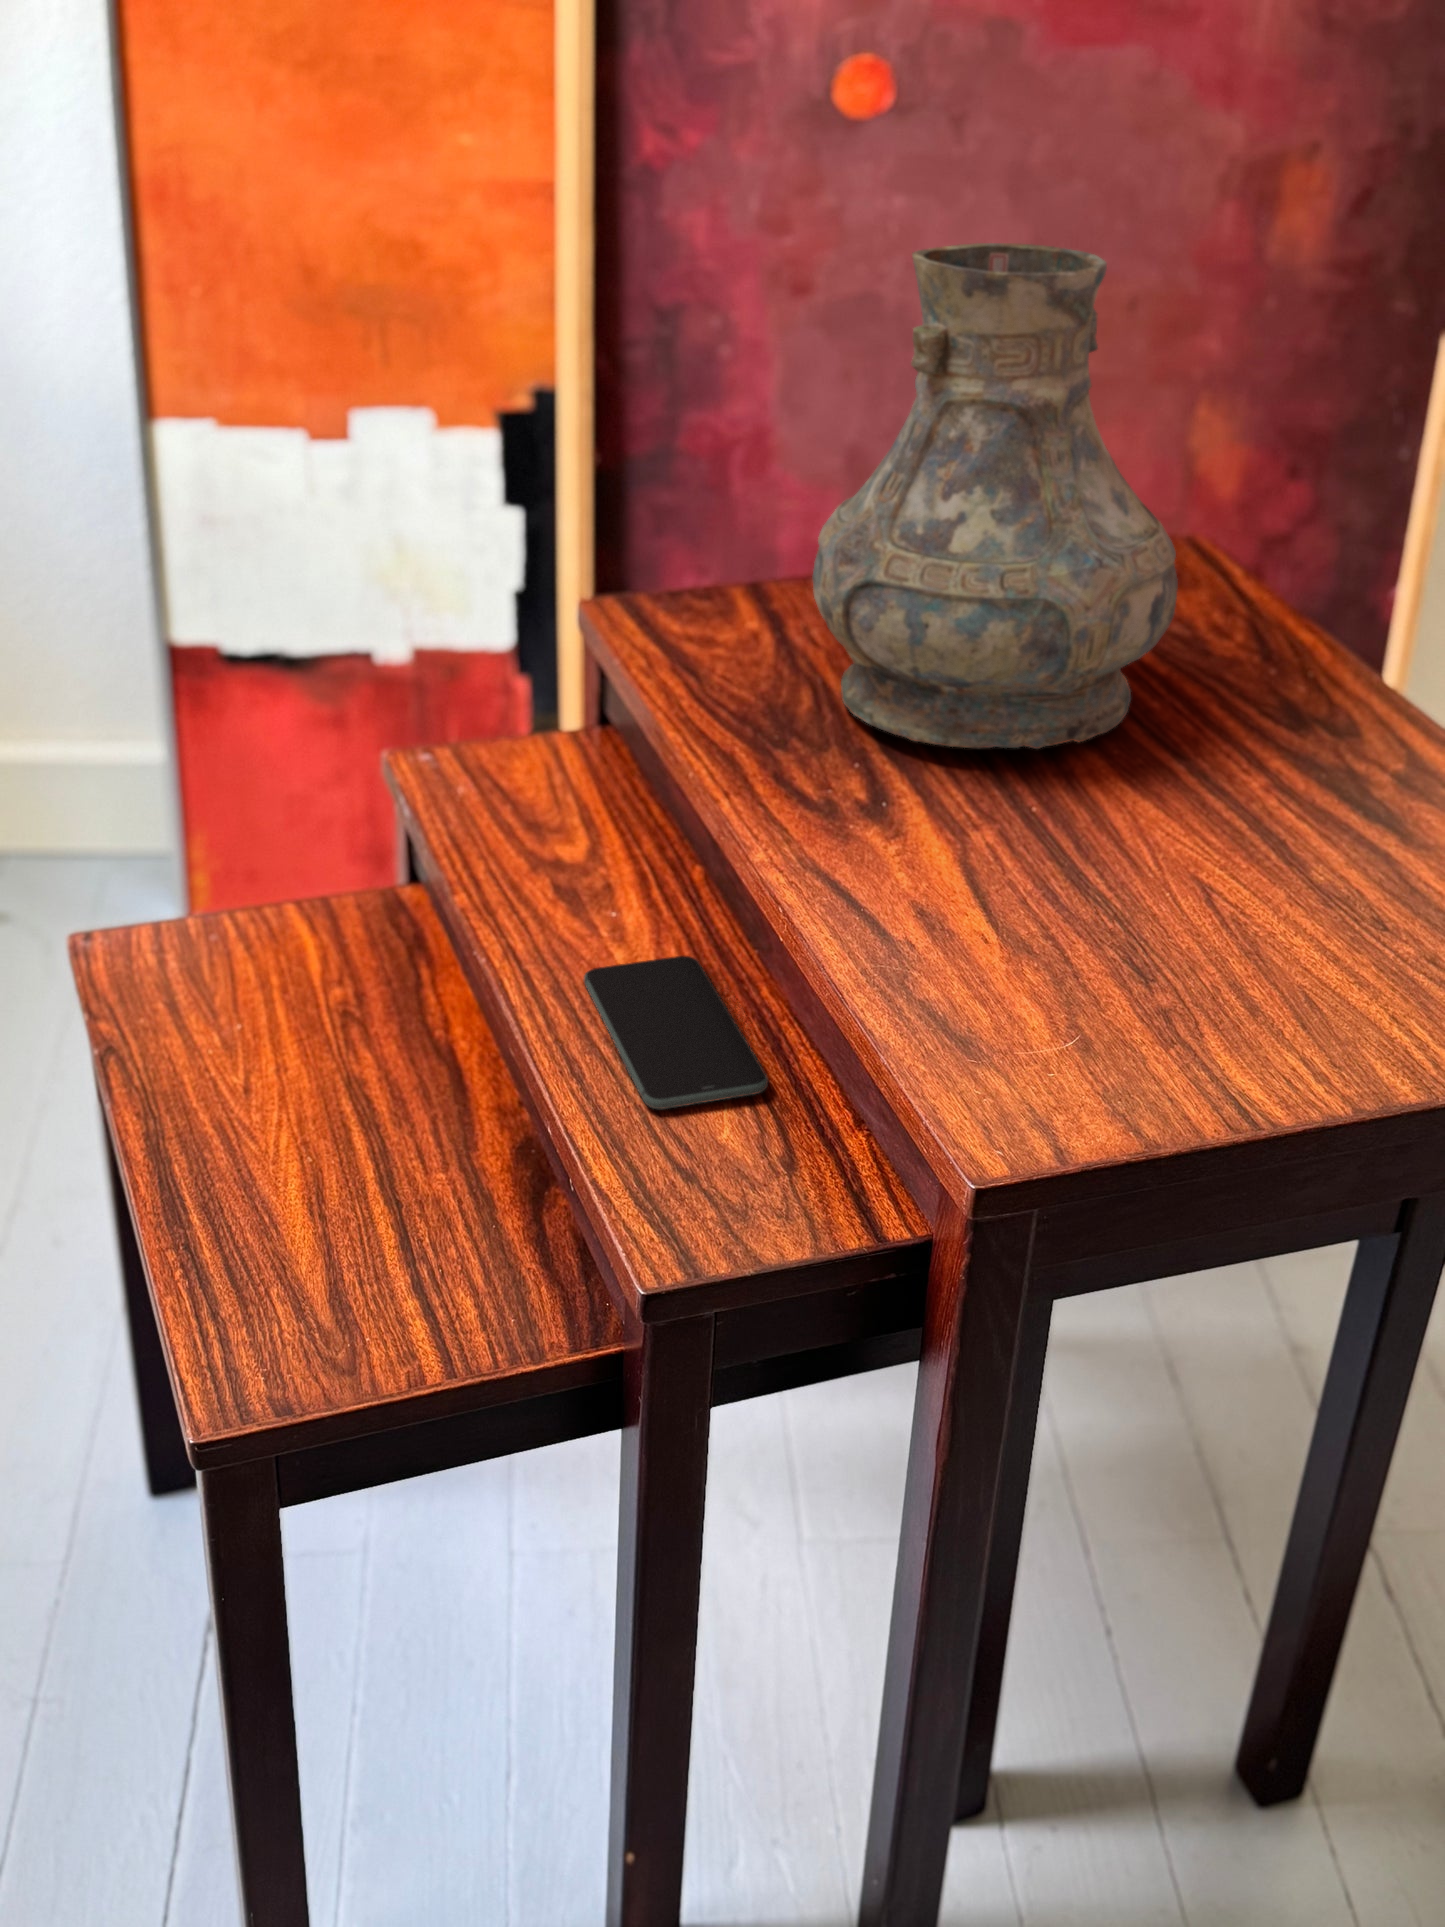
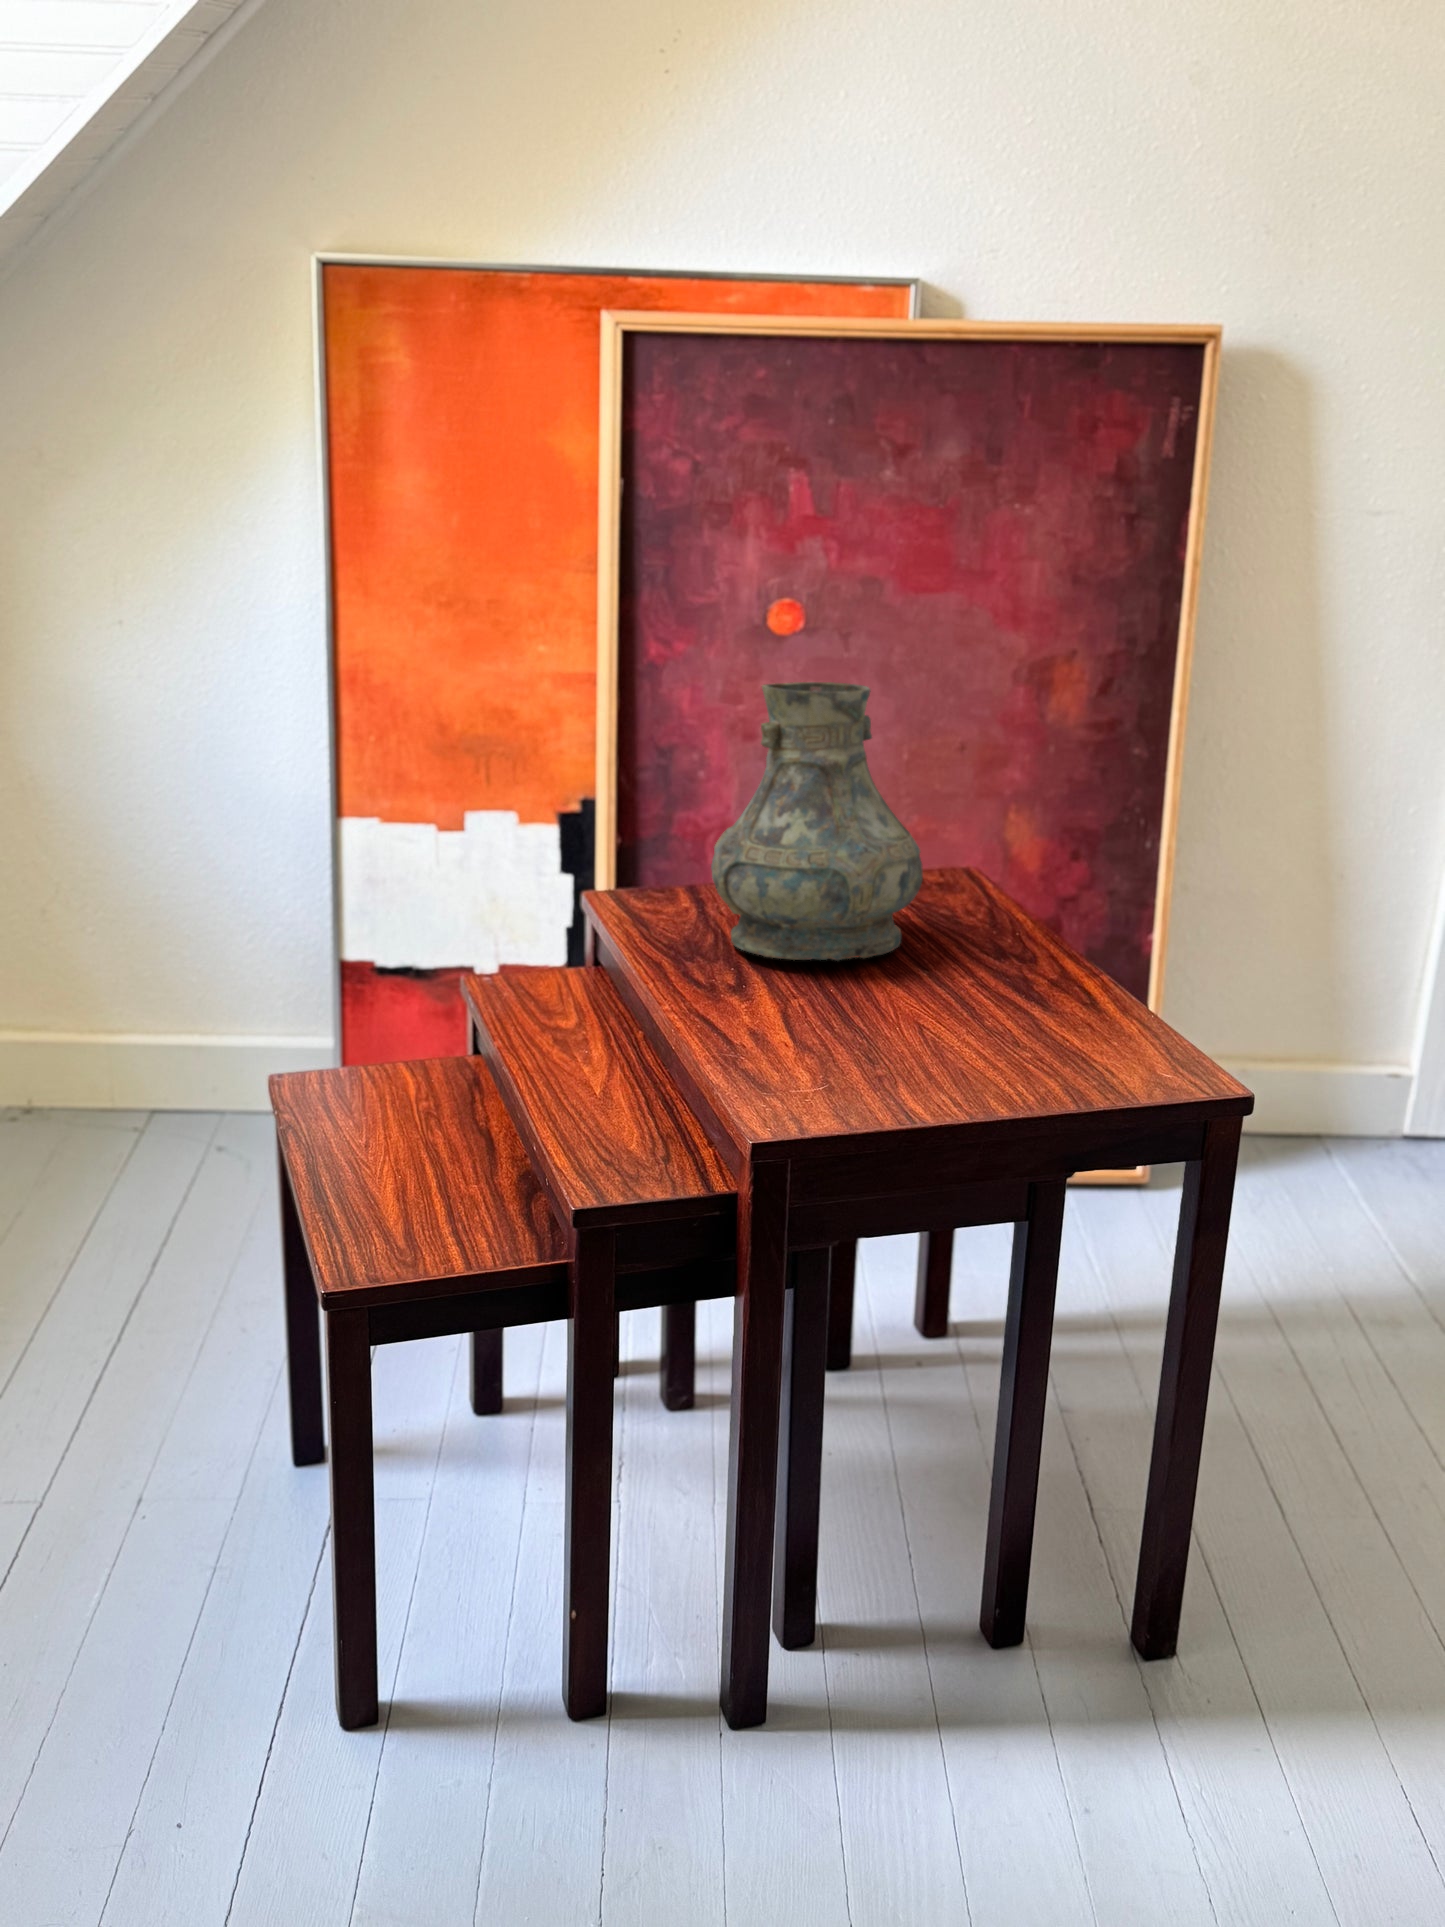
smartphone: present [584,956,768,1109] -> none [564,1071,661,1135]

